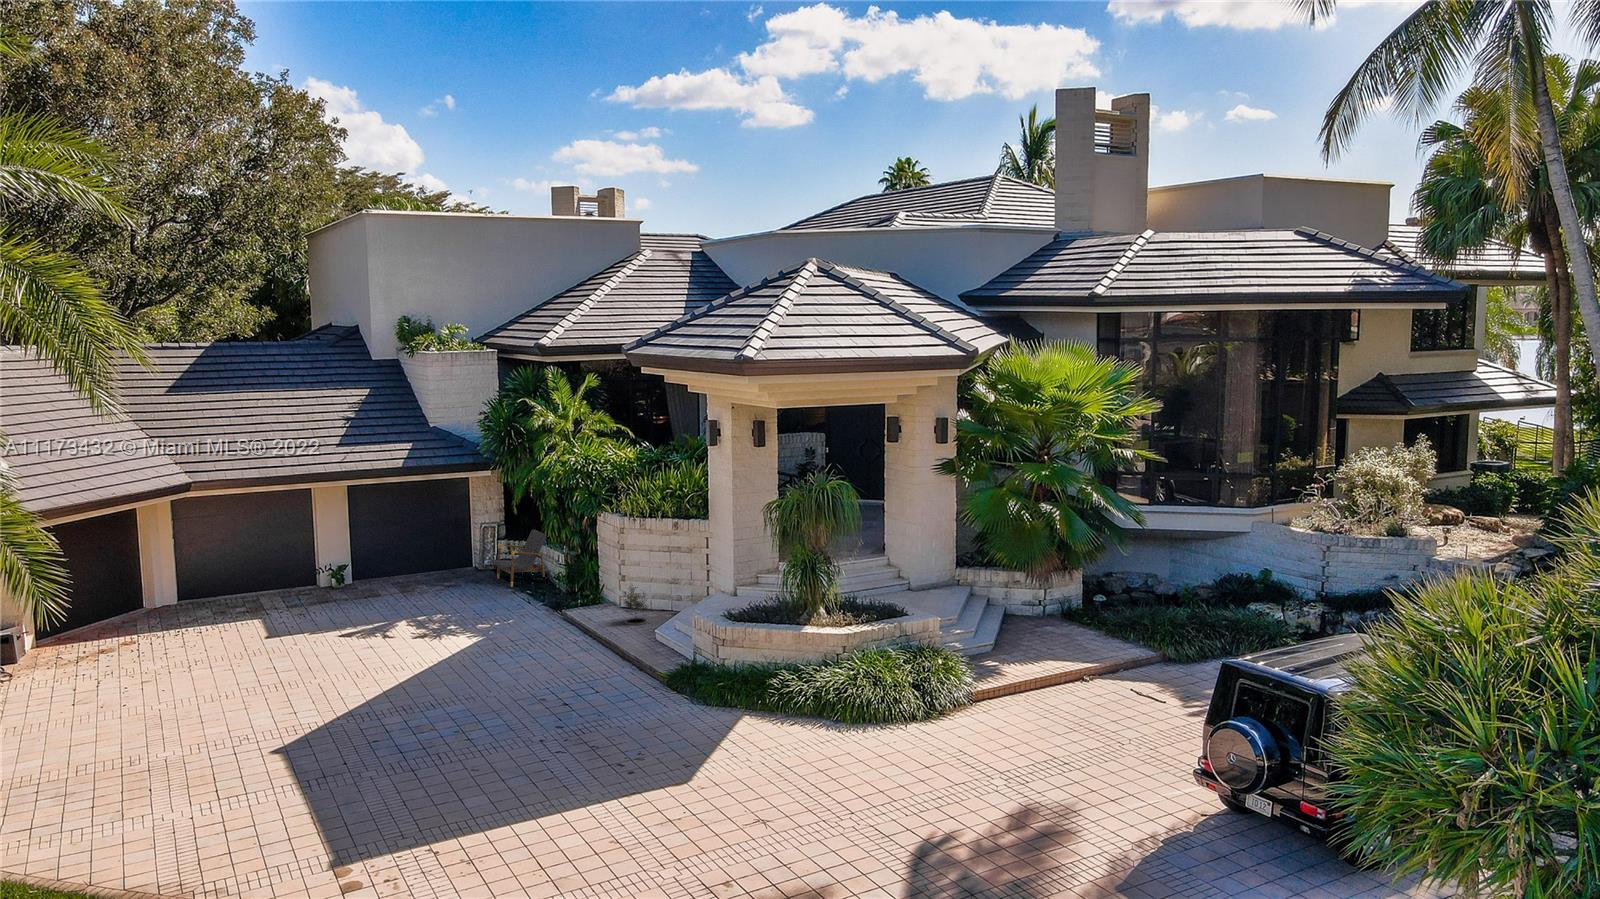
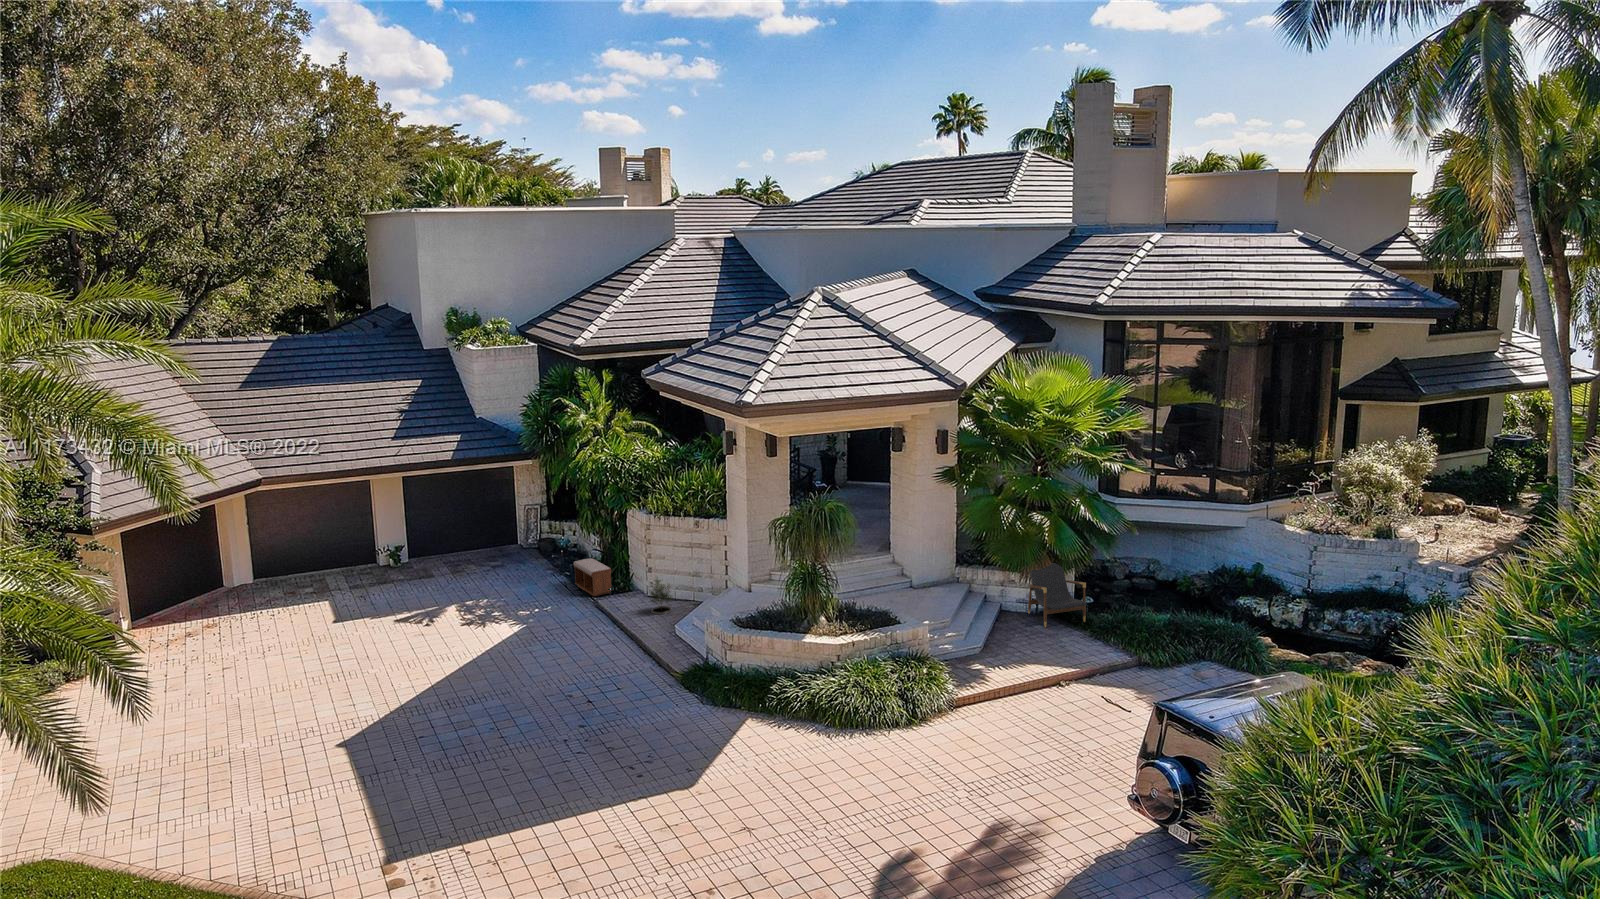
lounge chair: present [491,530,546,587] -> present [1028,563,1087,627]
bench: none [537,571,580,610] -> present [574,558,611,596]

